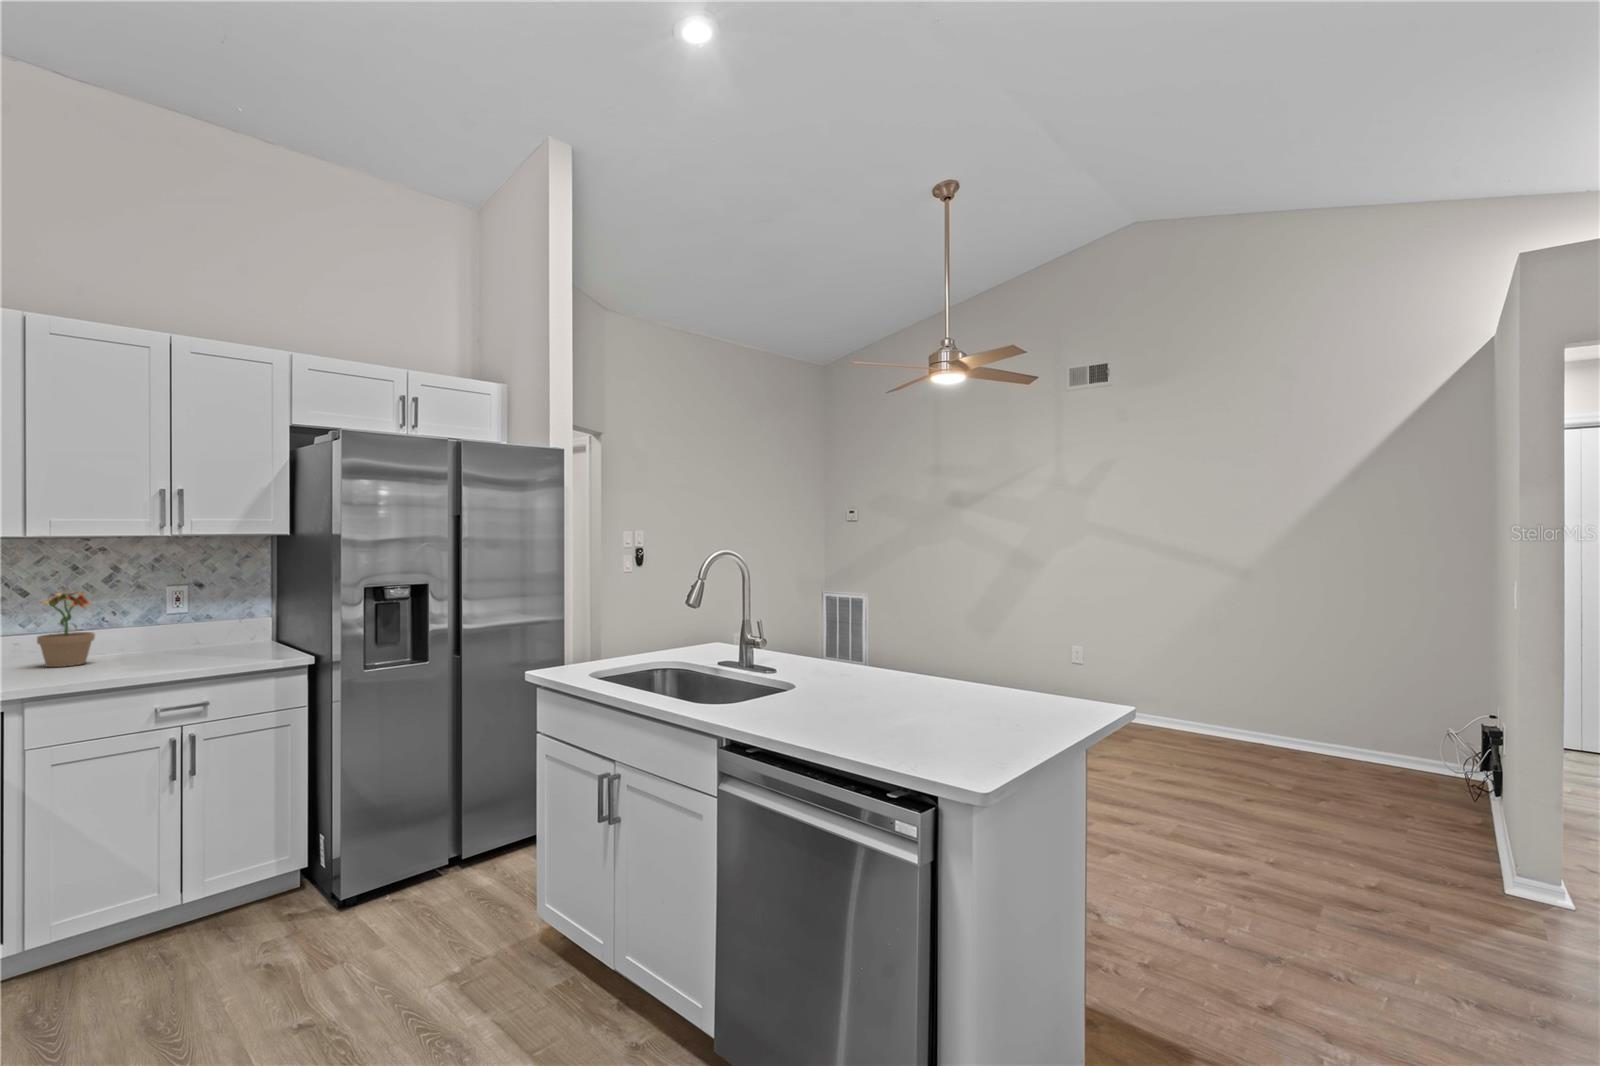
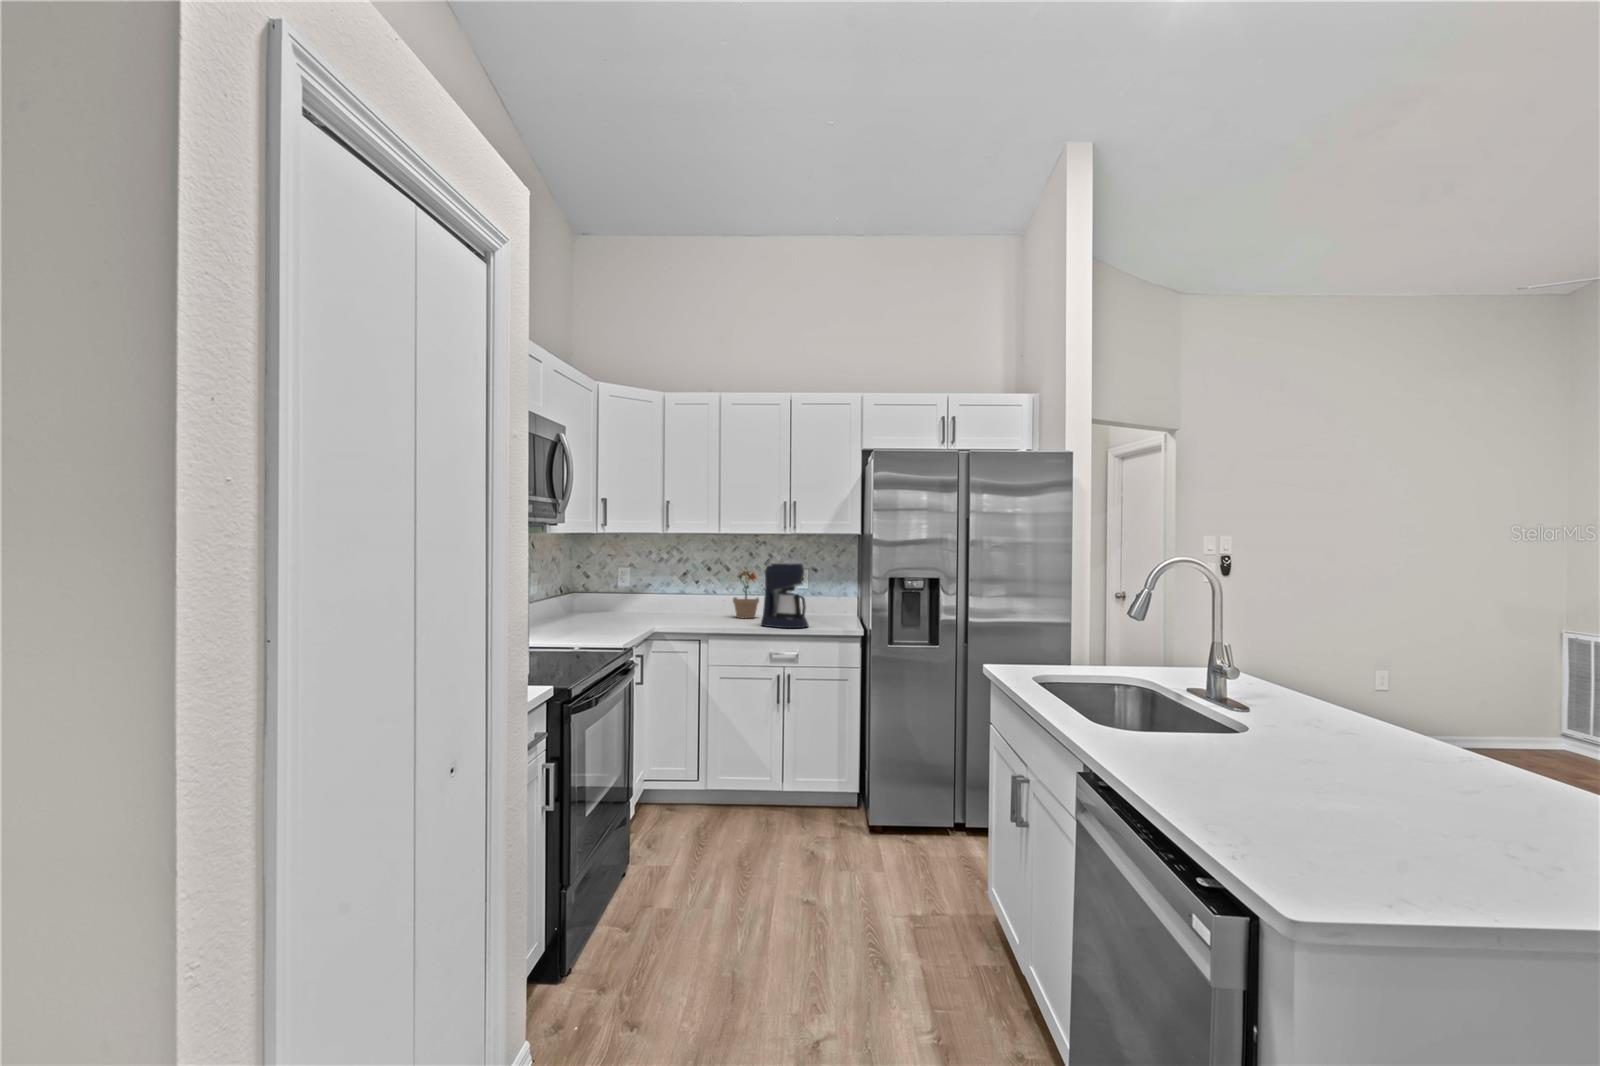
coffee maker: none [122,576,213,673] -> present [760,563,809,628]

